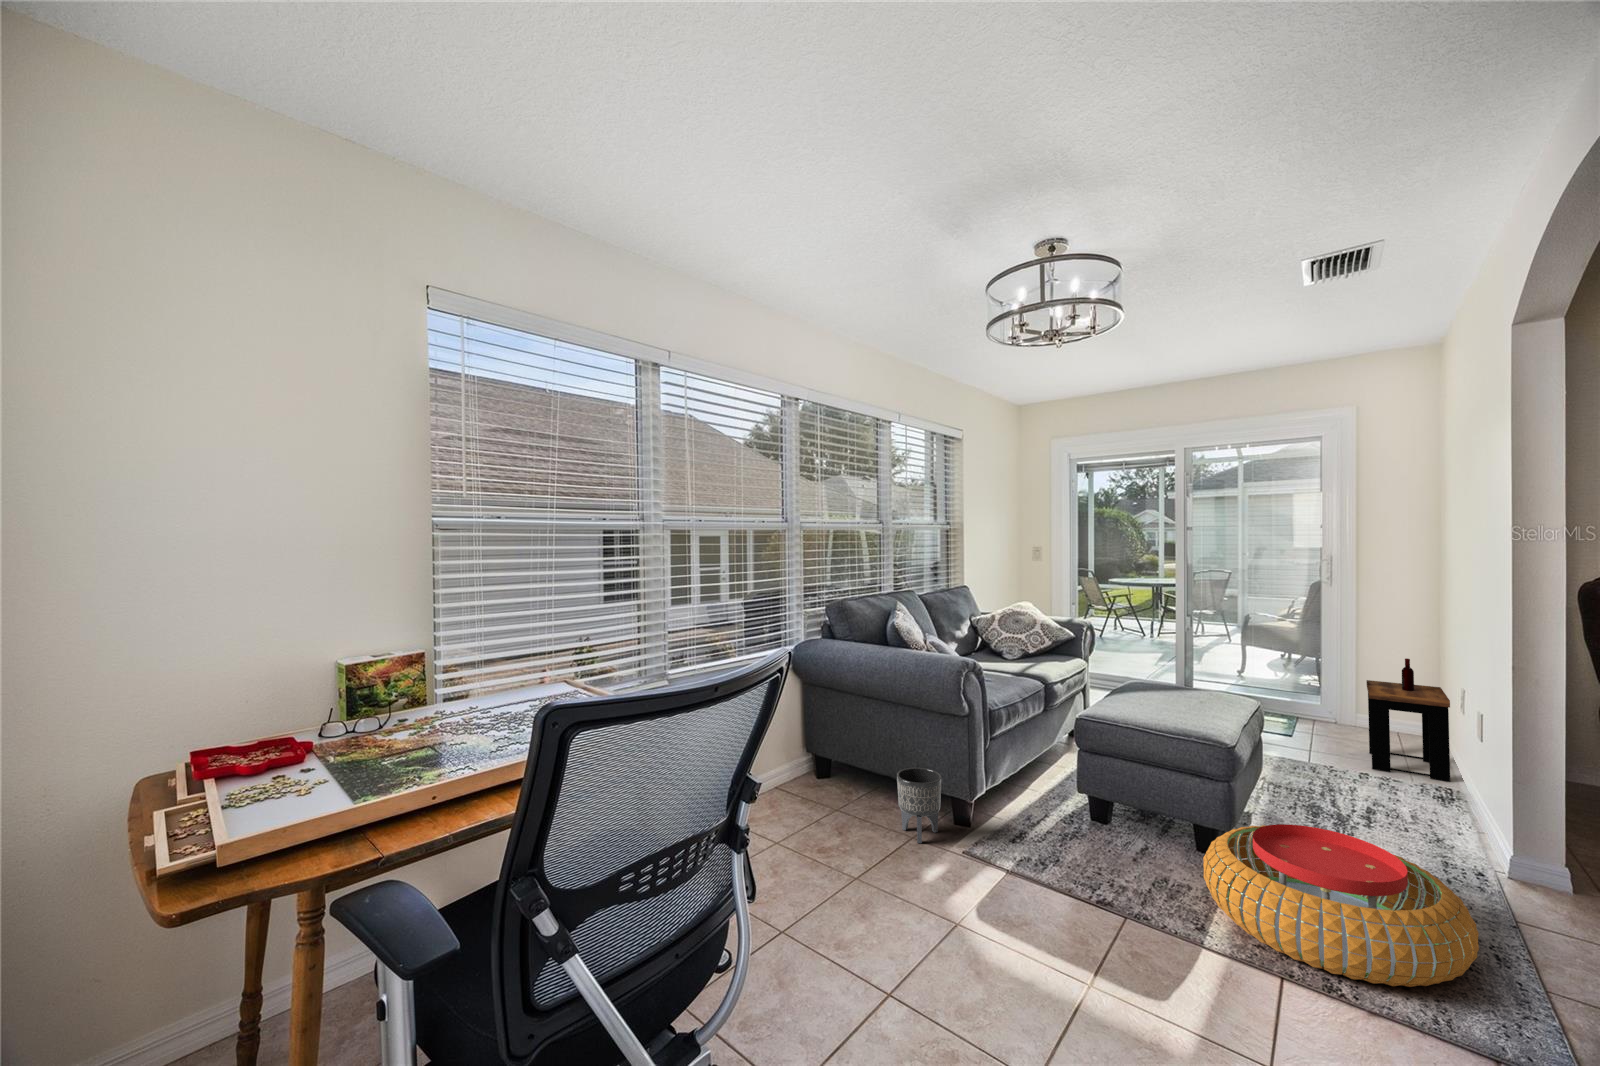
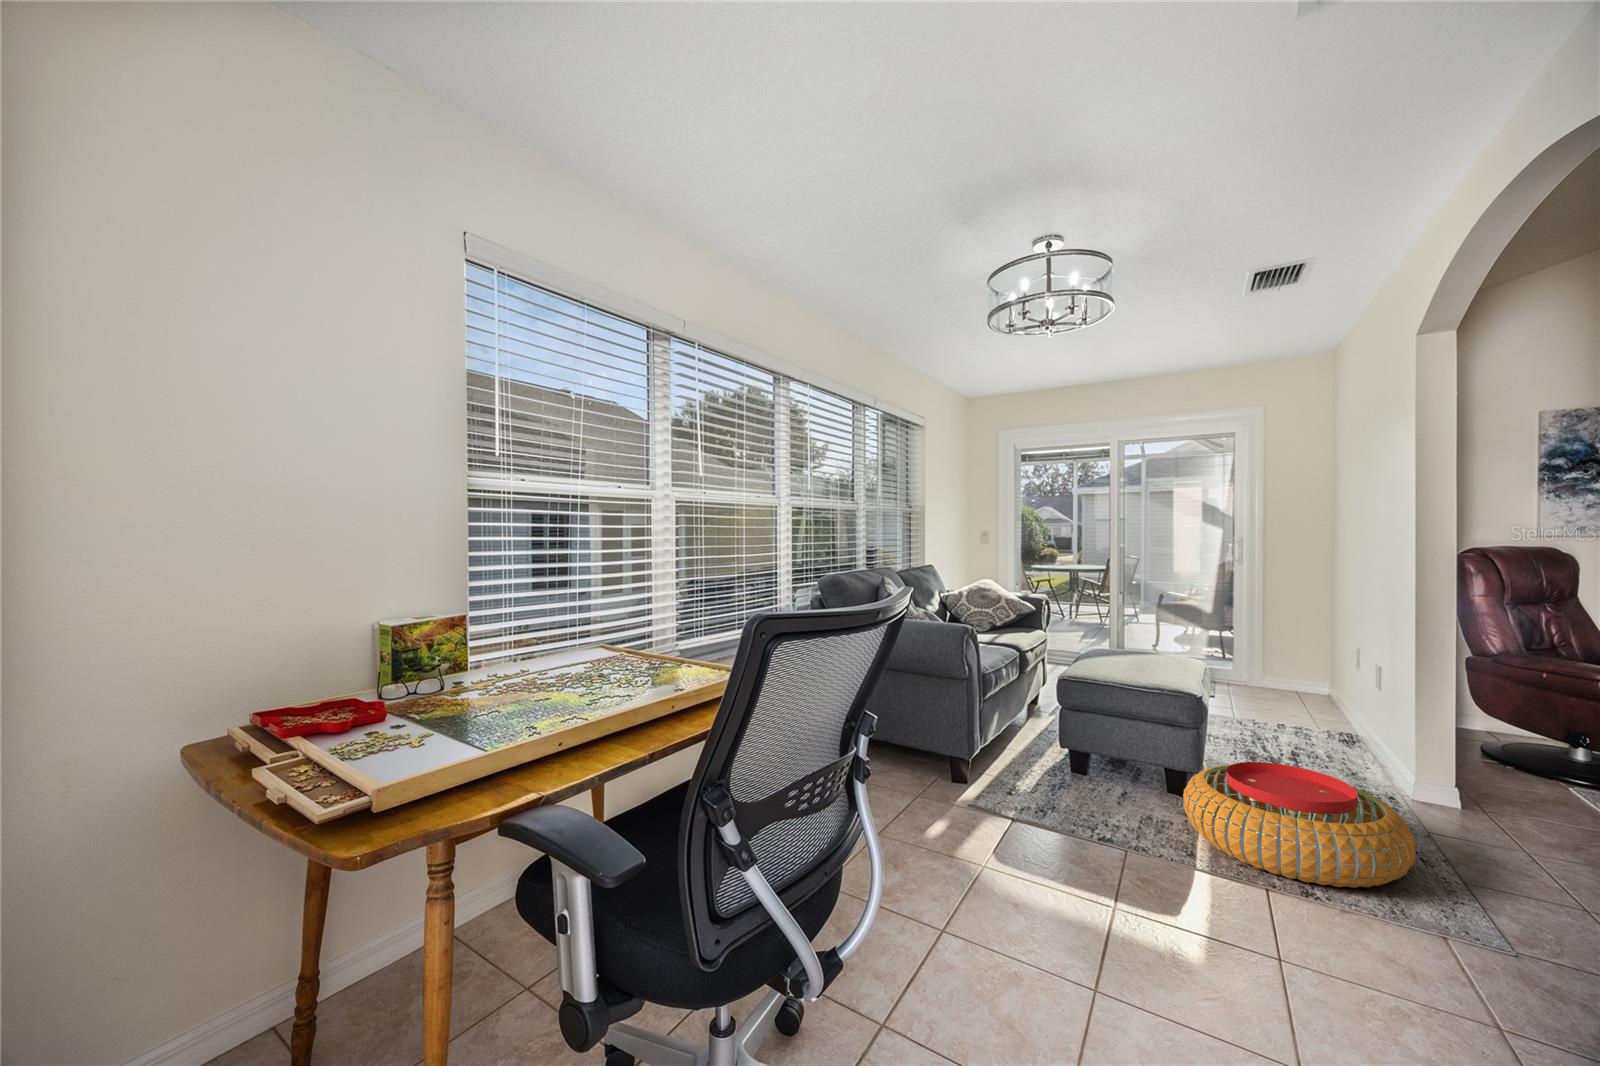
side table: present [1367,658,1450,782] -> none [1278,624,1349,728]
planter: present [897,768,941,843] -> none [900,730,942,800]

